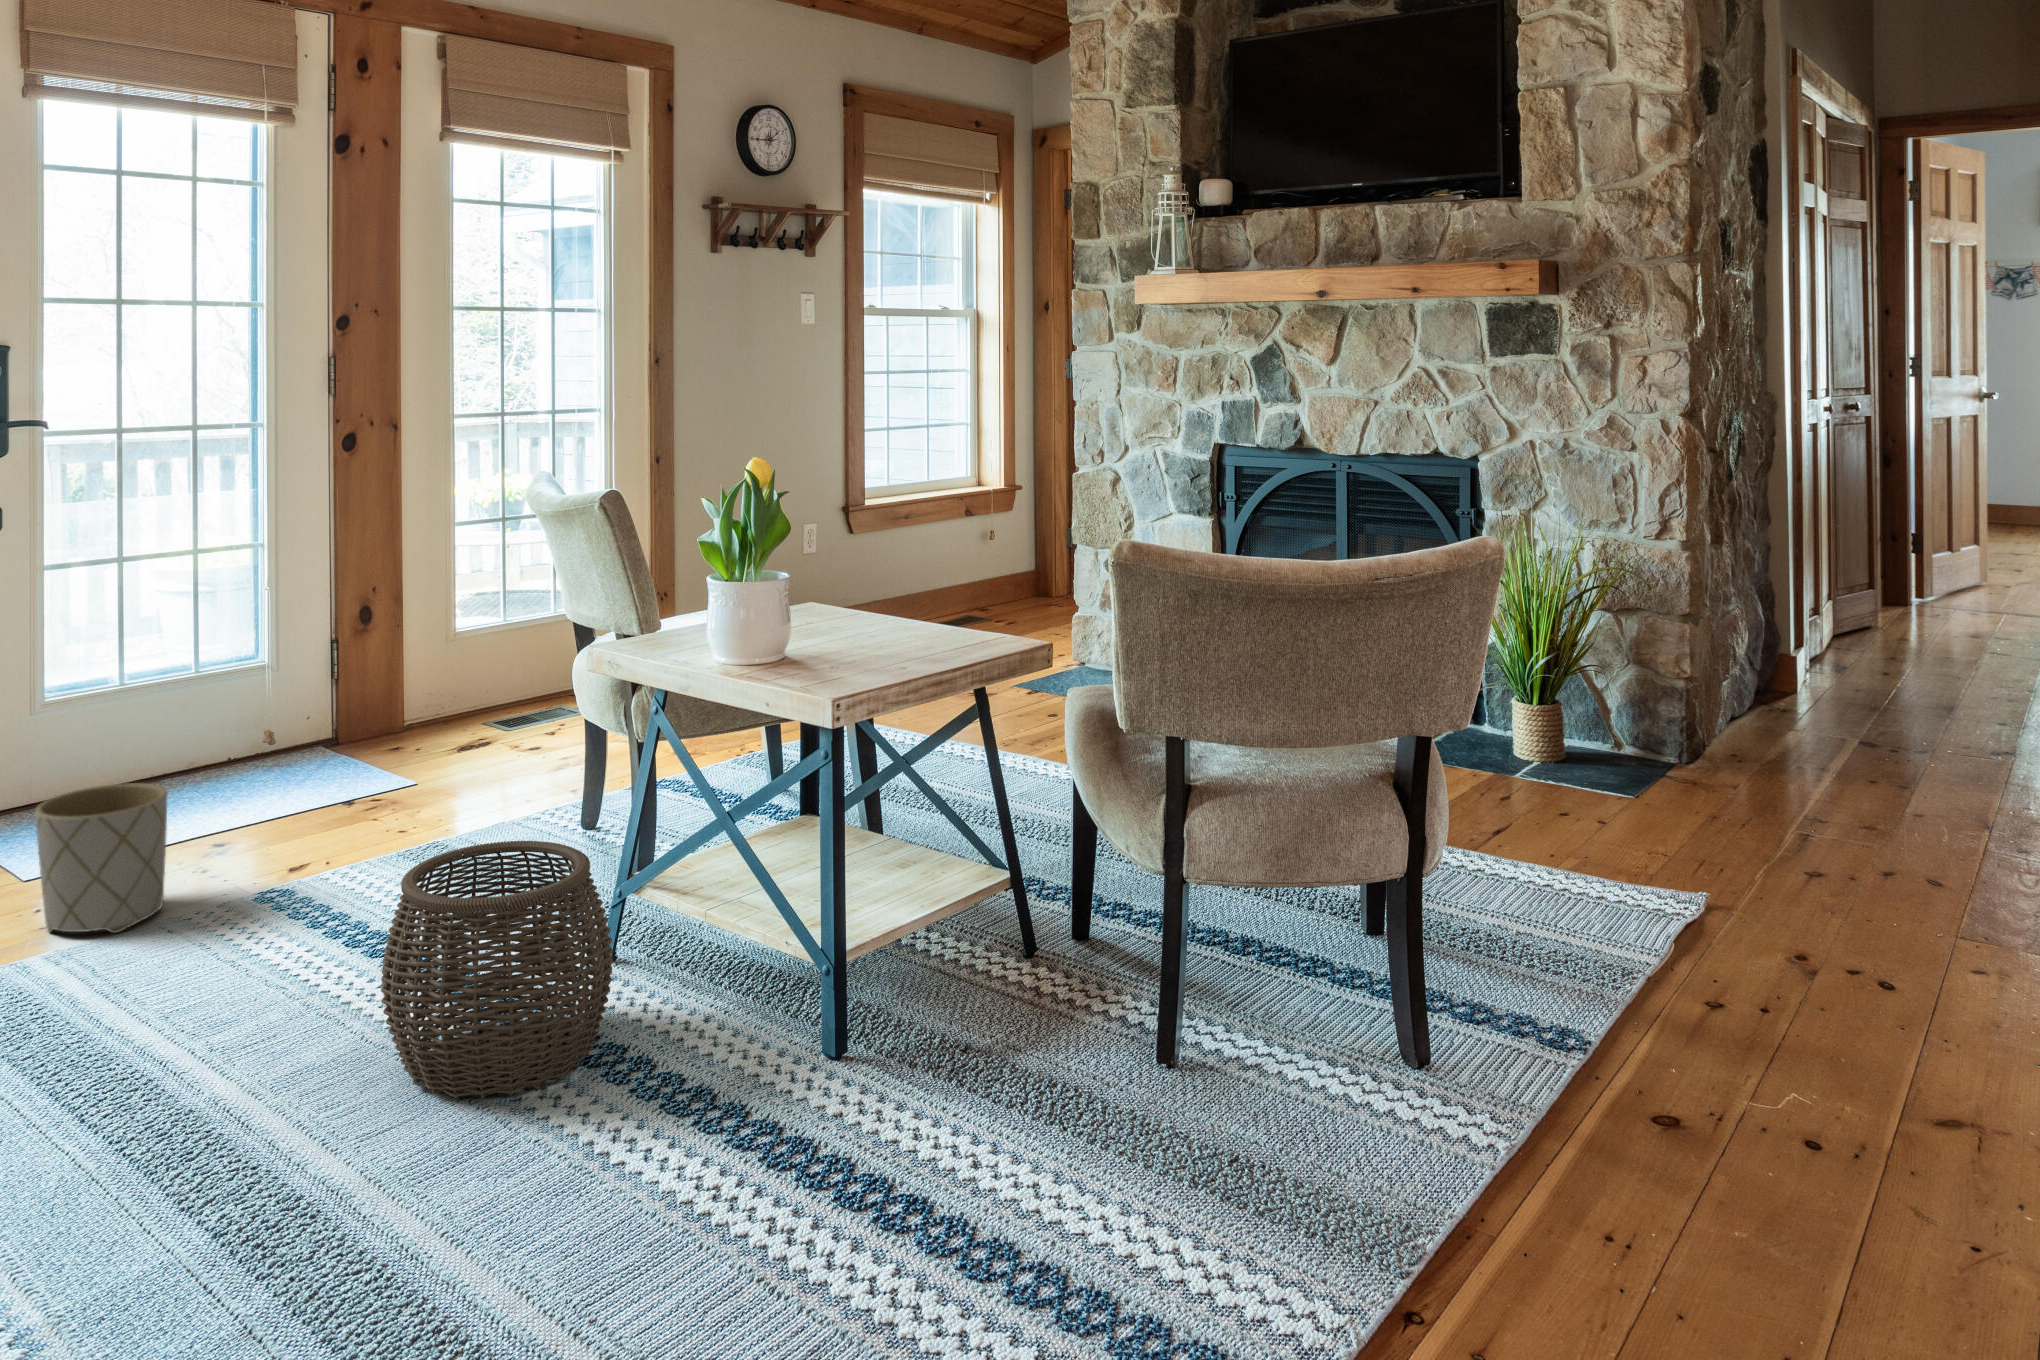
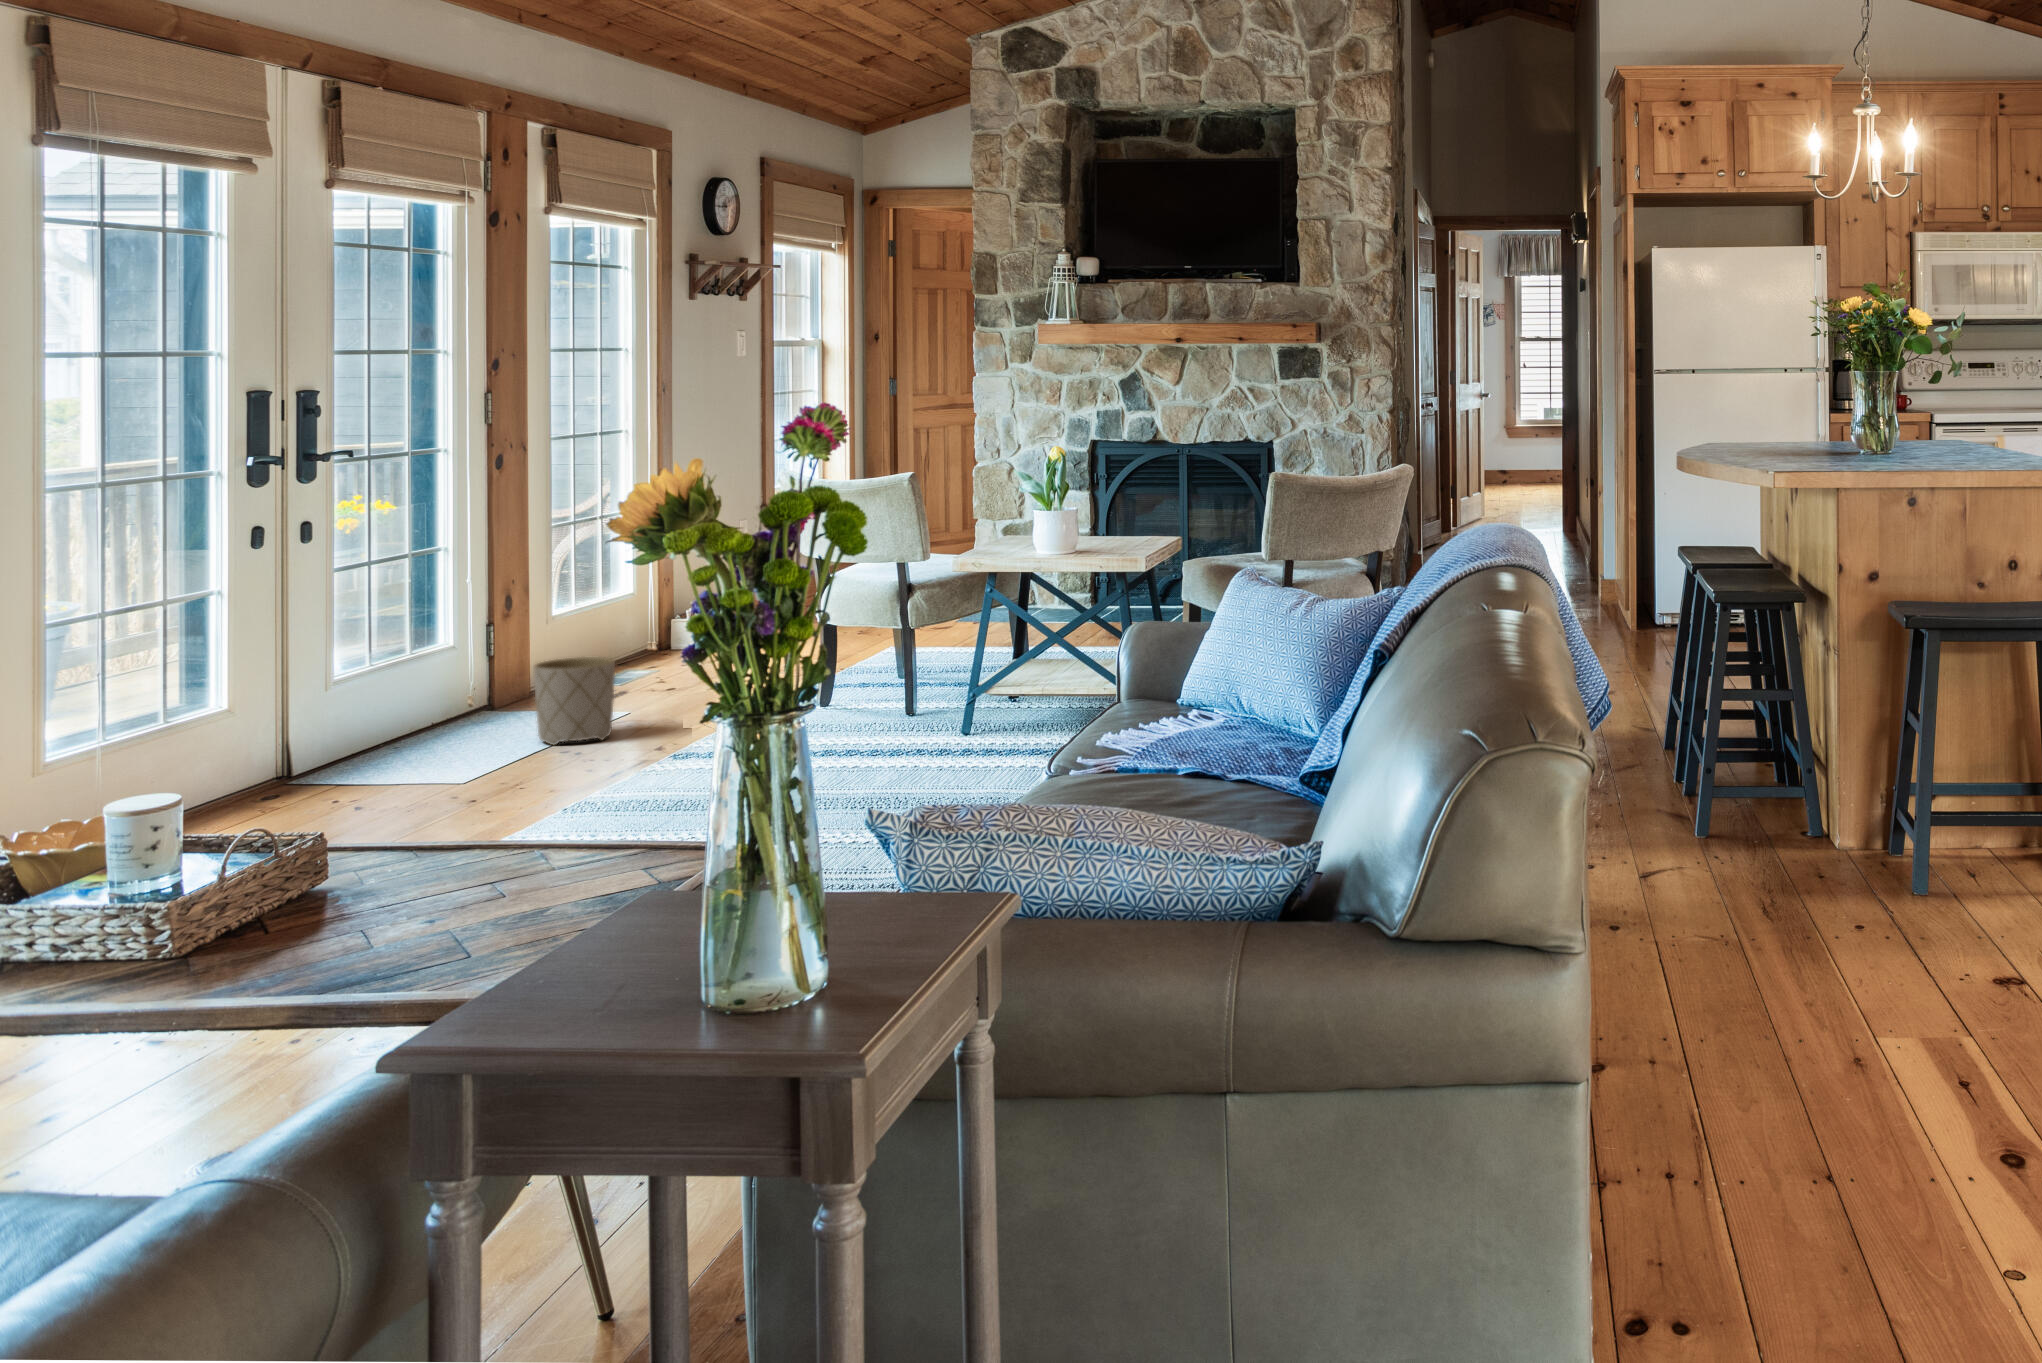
woven basket: present [381,841,613,1099] -> none [886,633,1004,743]

